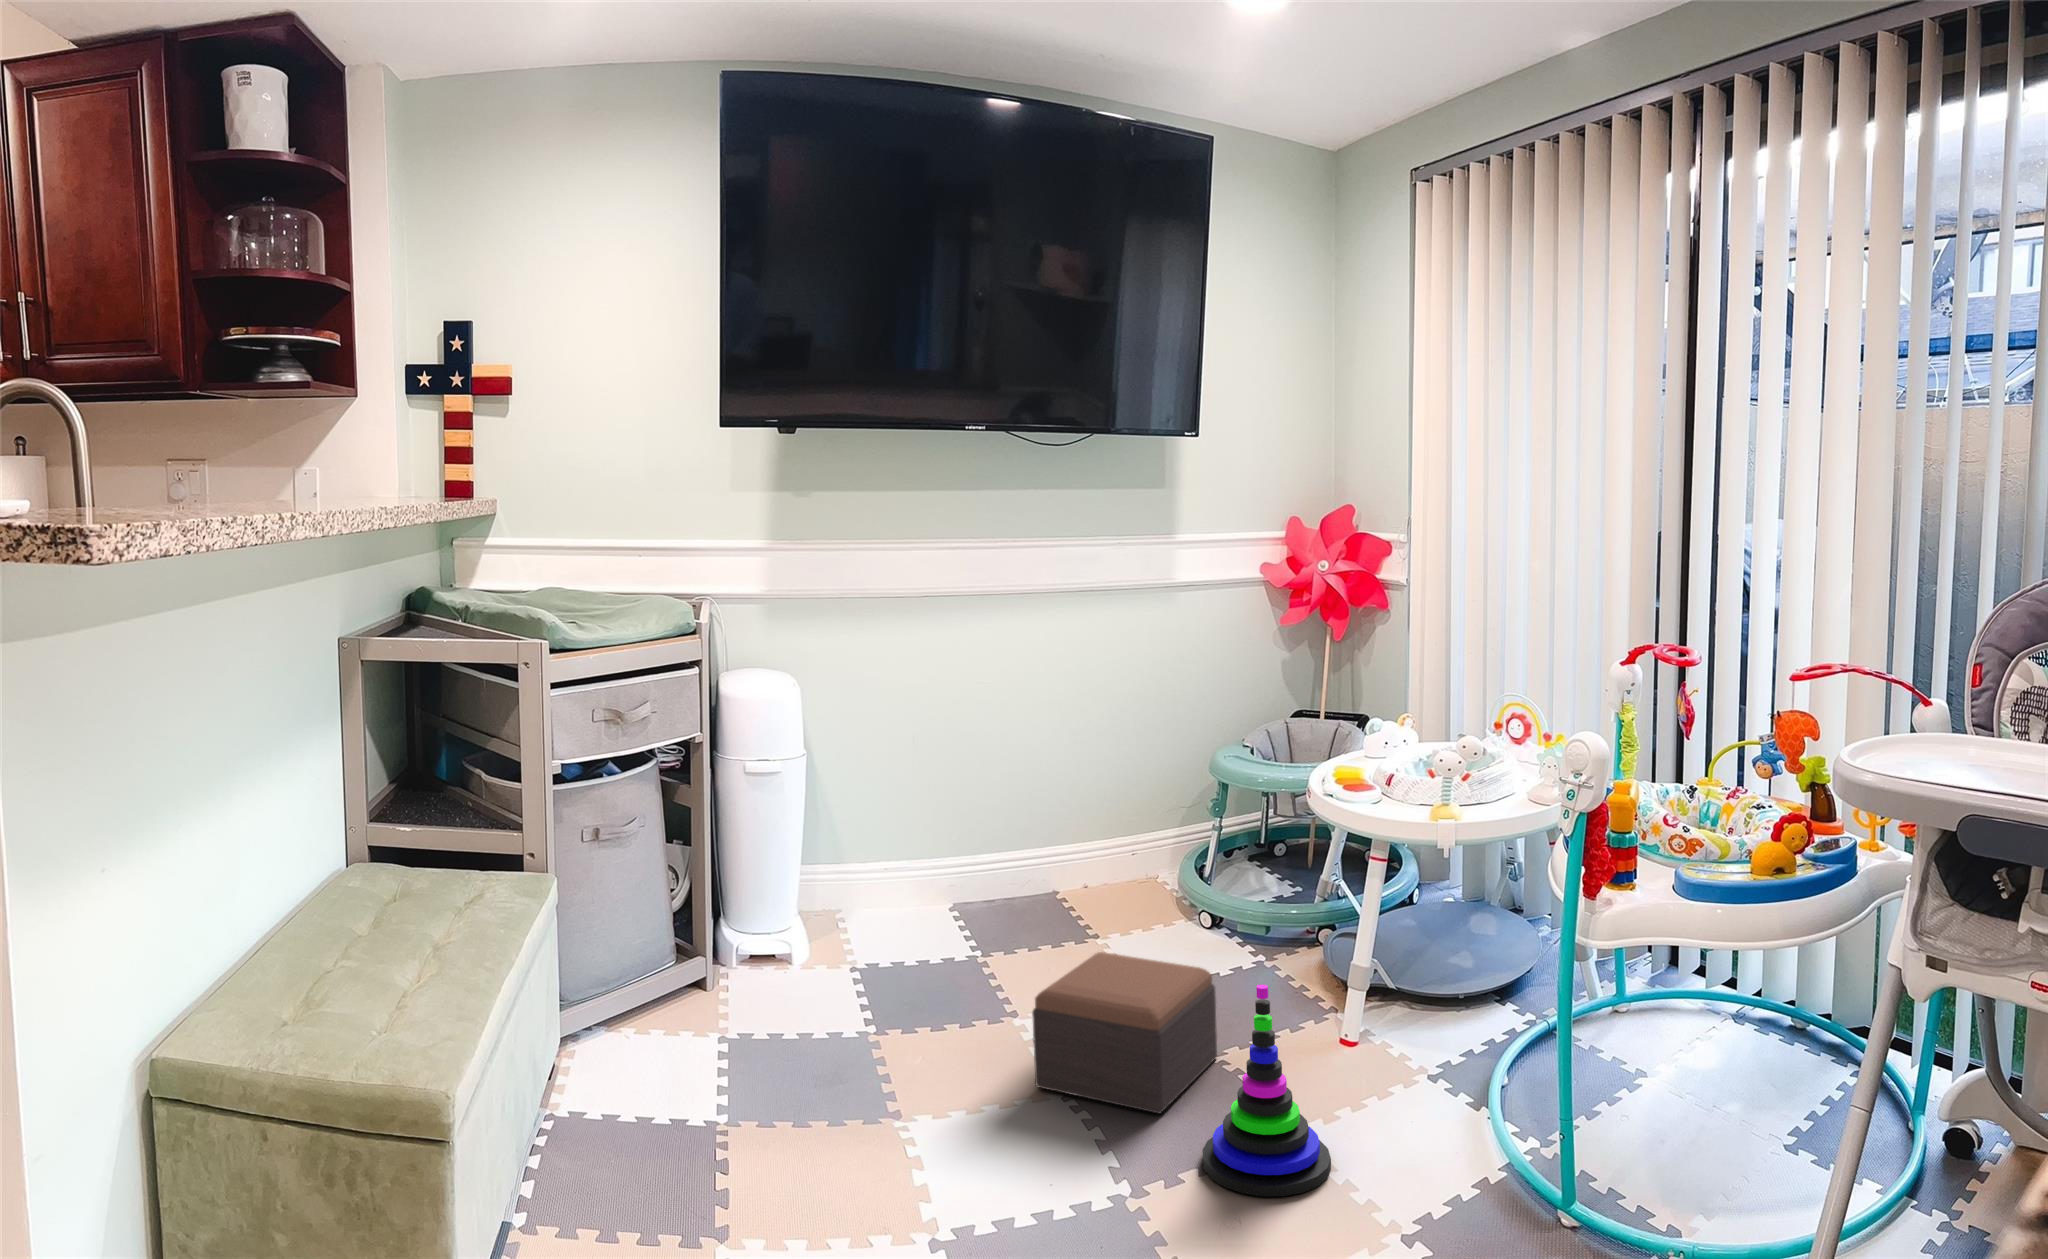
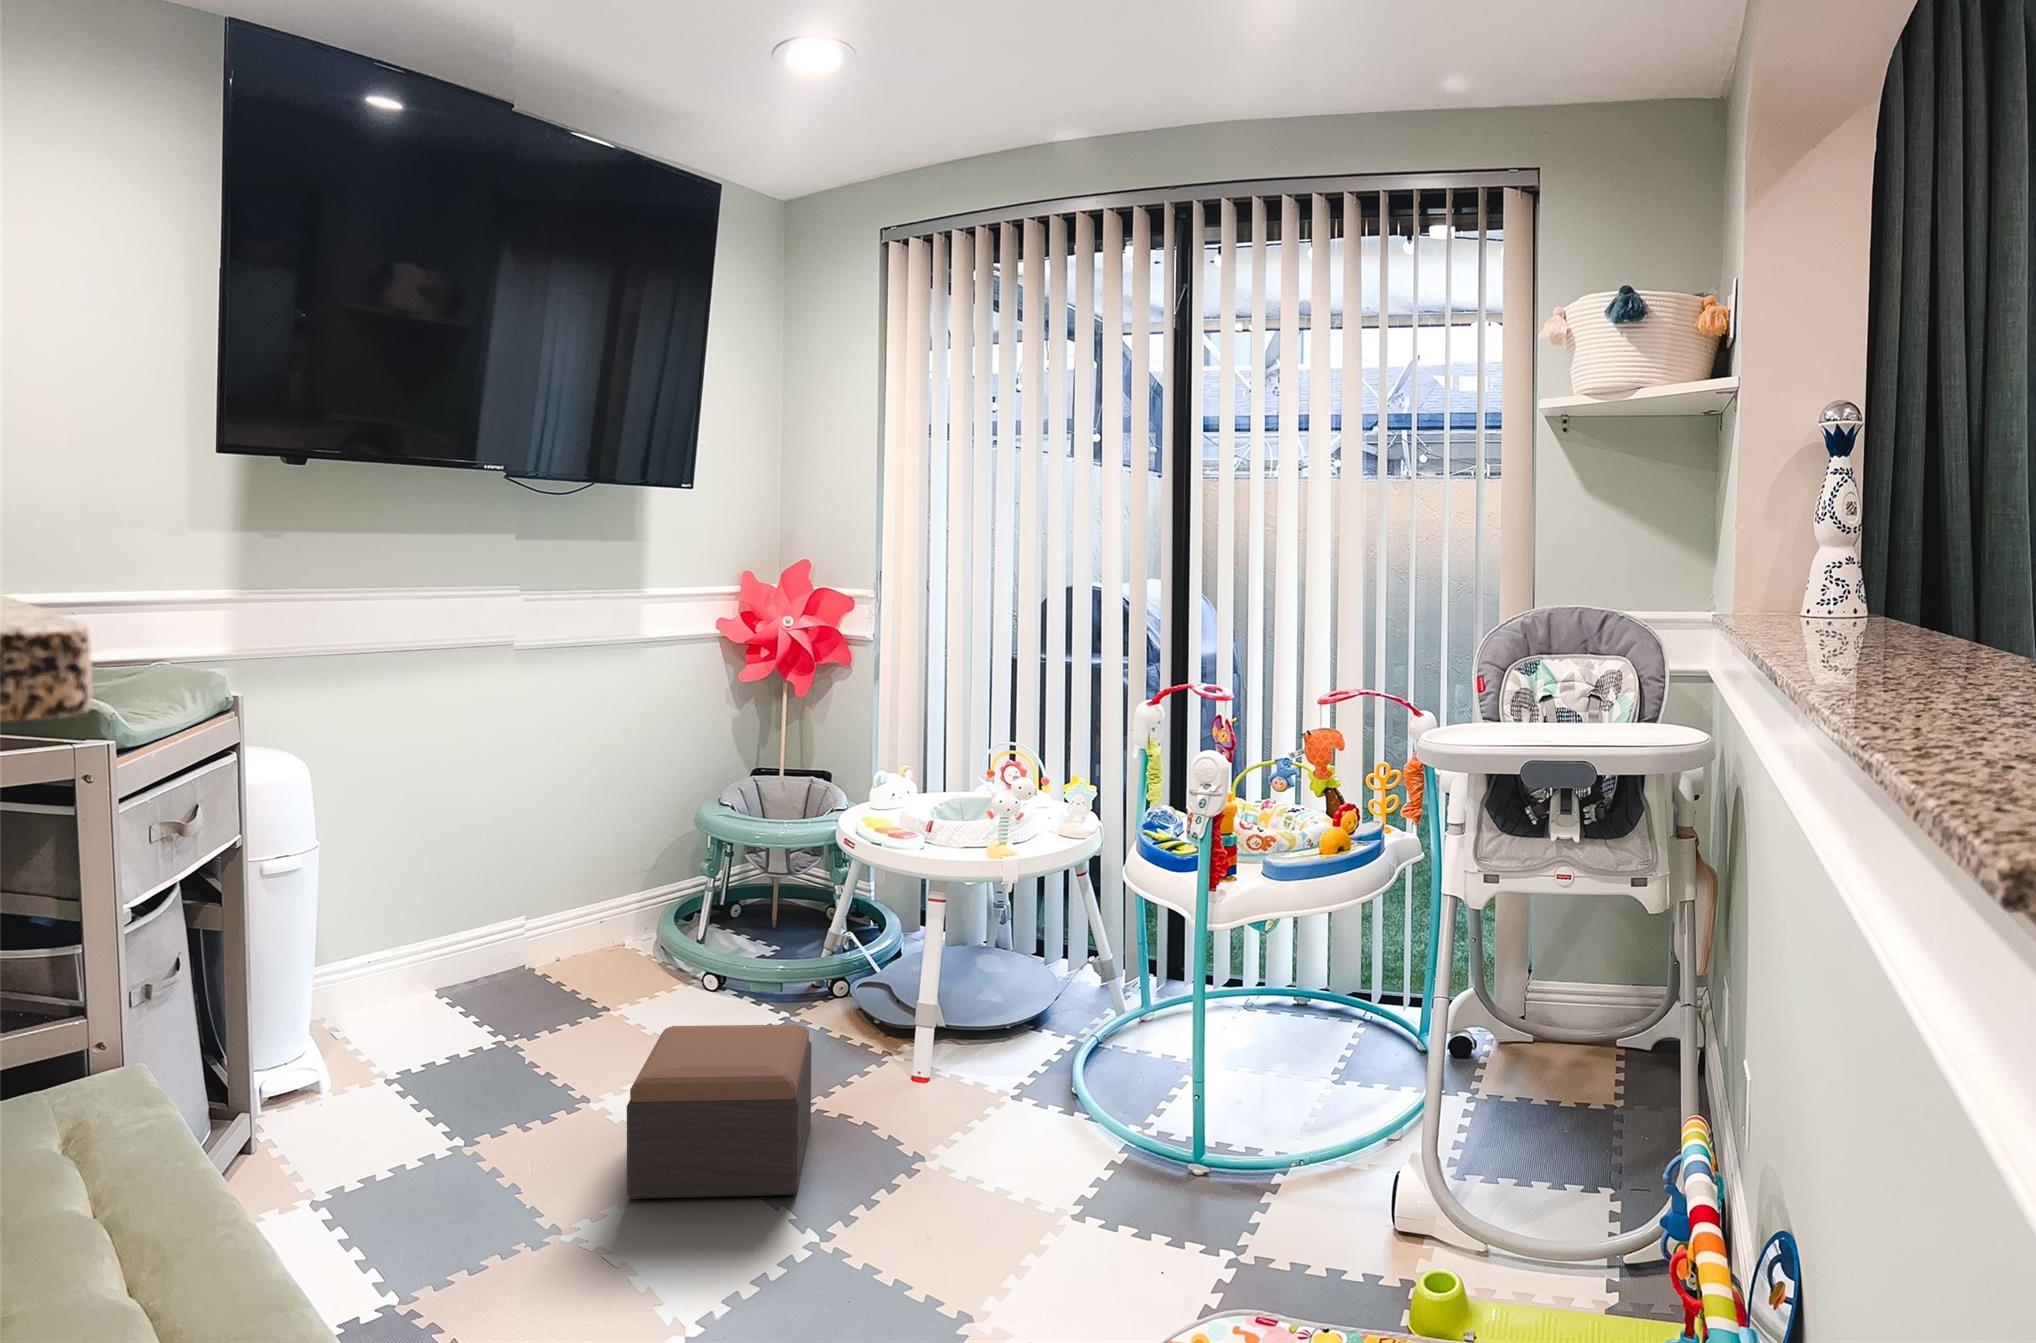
stacking toy: present [1203,985,1331,1196] -> none [872,1022,1010,1257]

